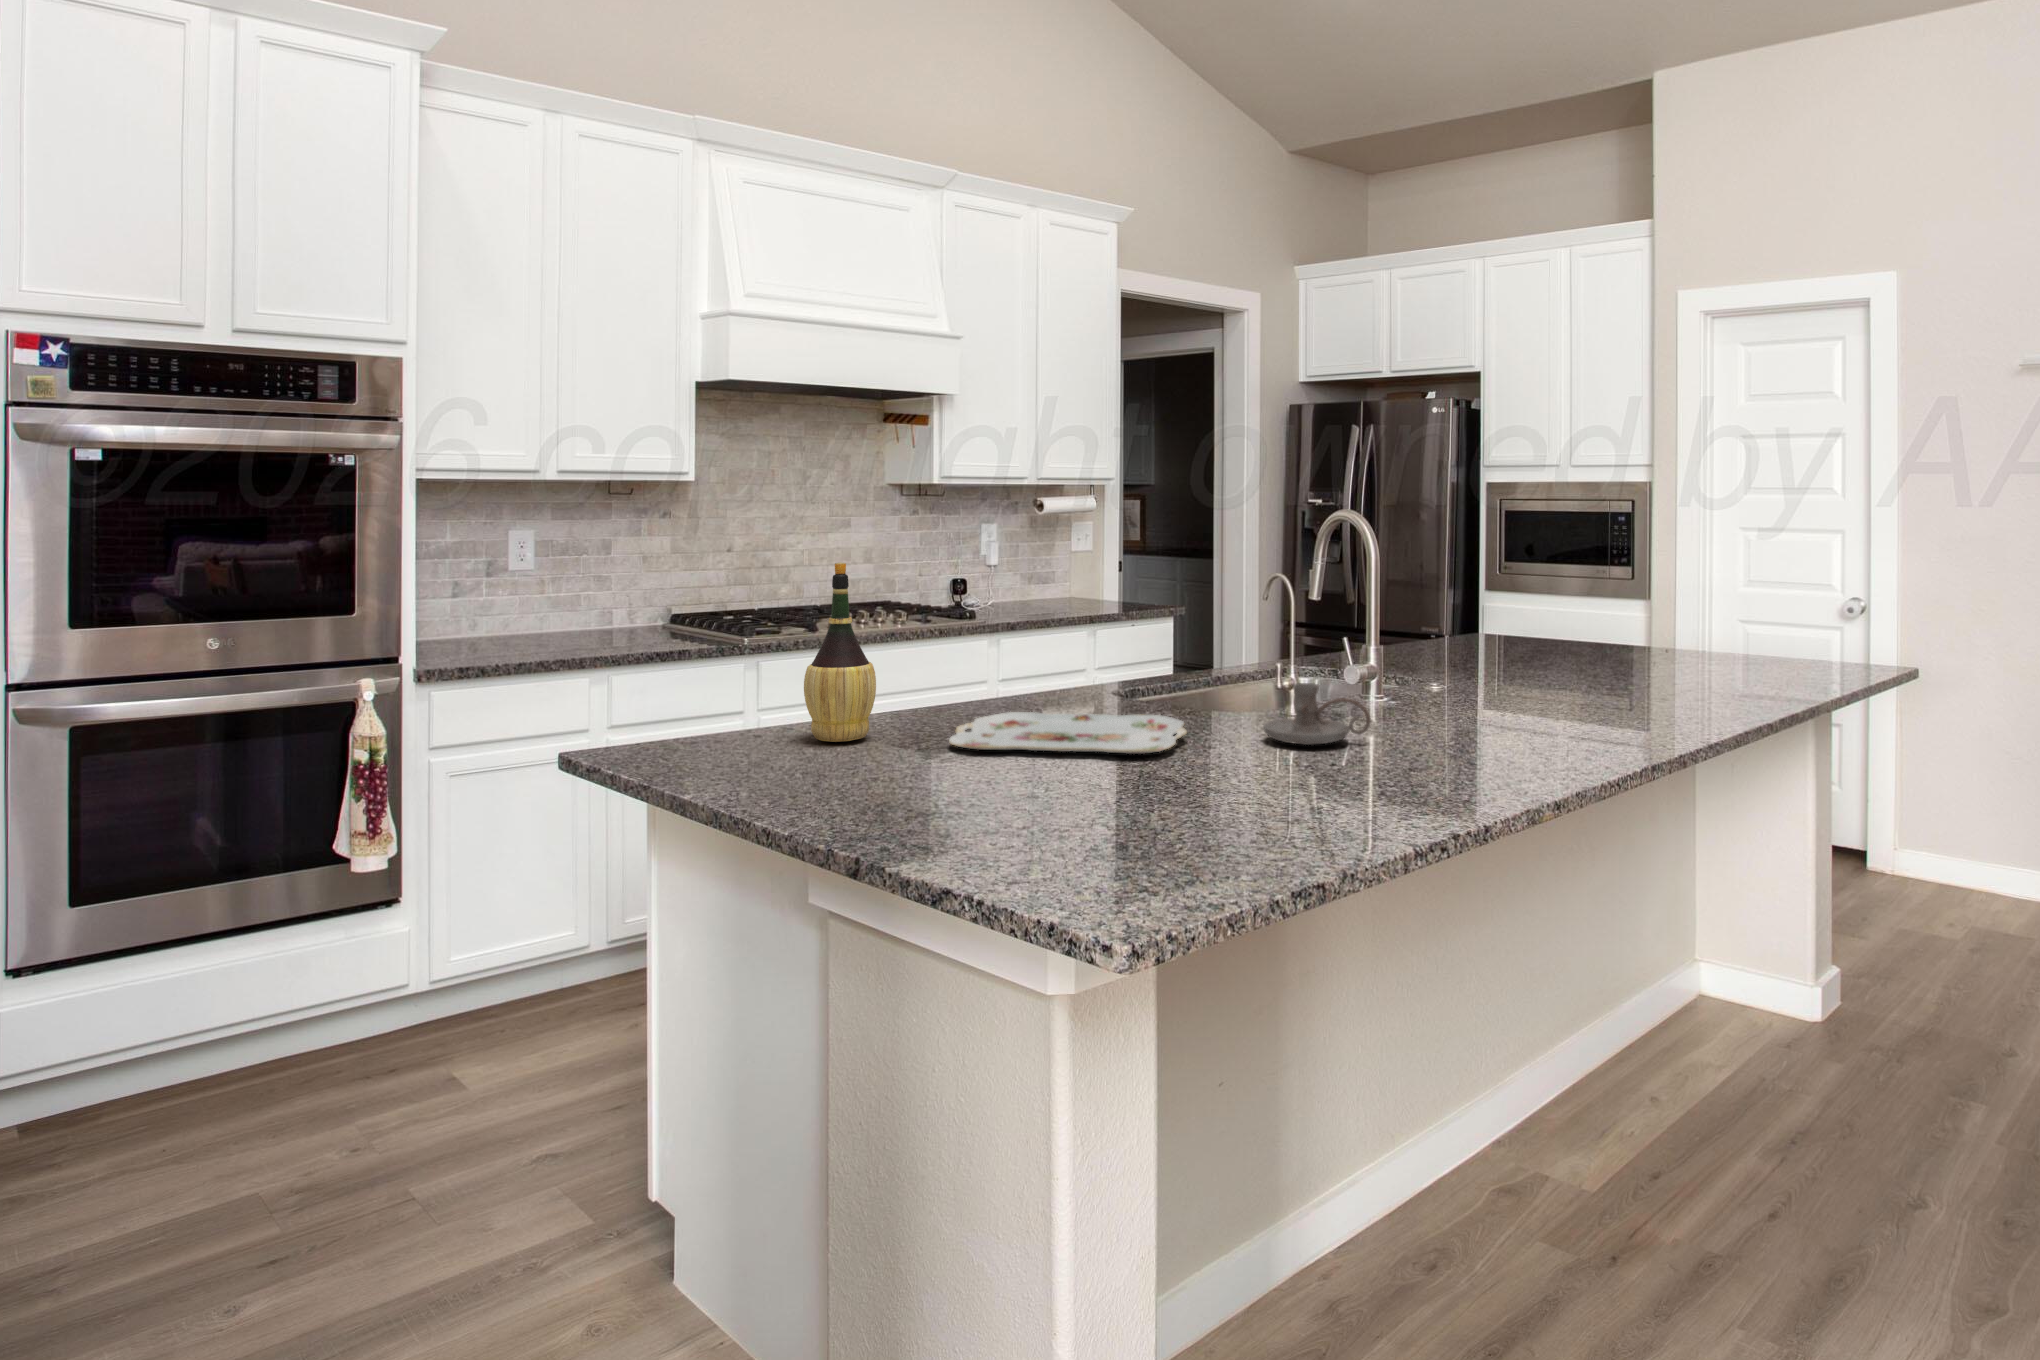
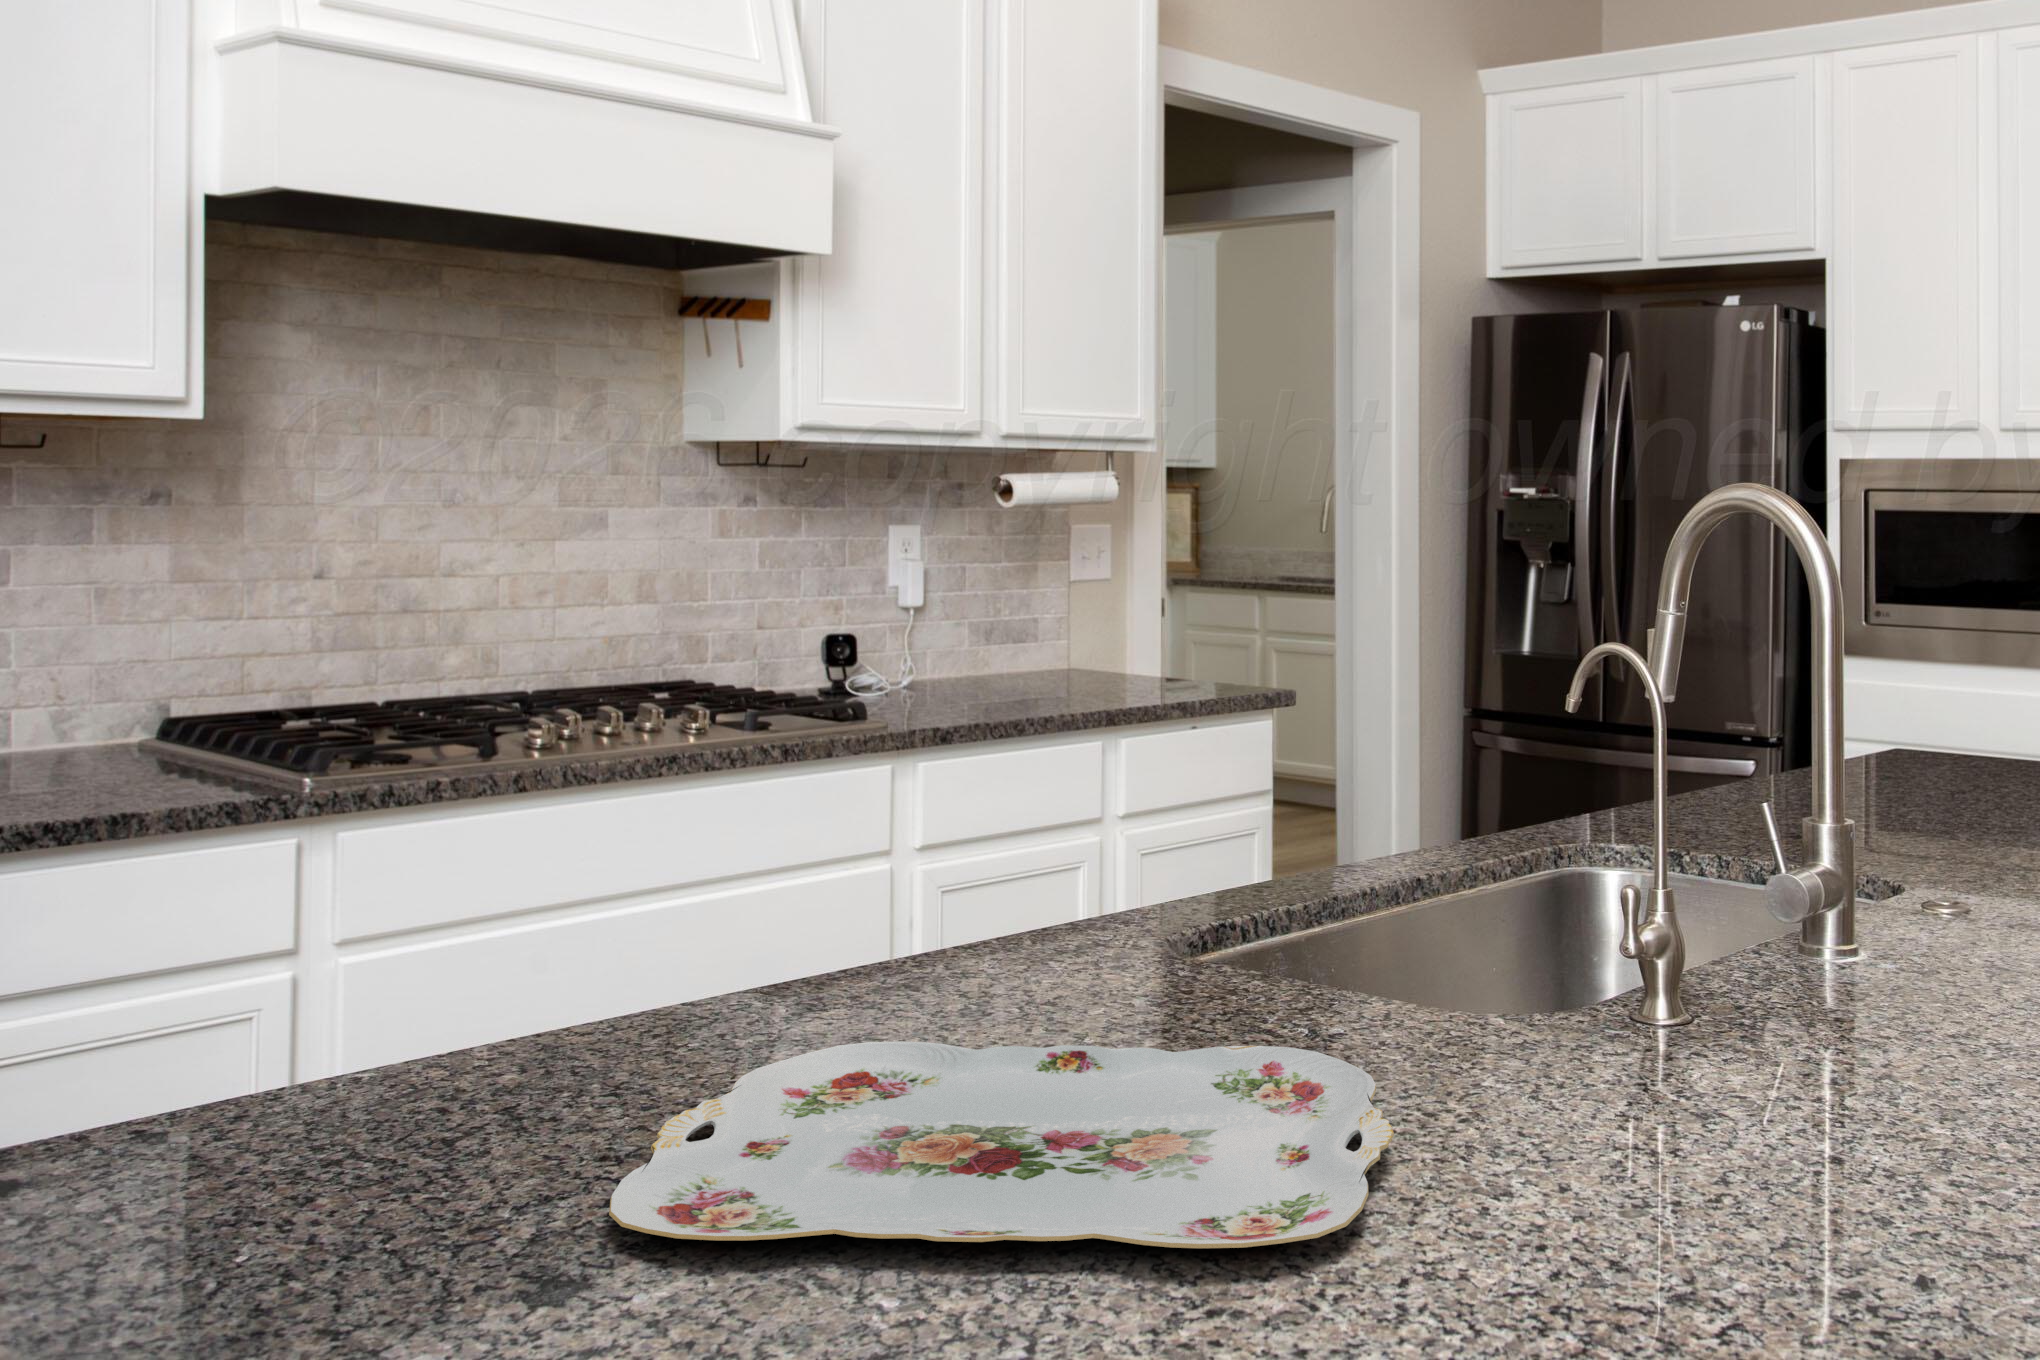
wine bottle: present [804,563,876,742] -> none [121,603,392,1207]
candle holder: present [1263,683,1370,745] -> none [1620,966,1950,1171]

